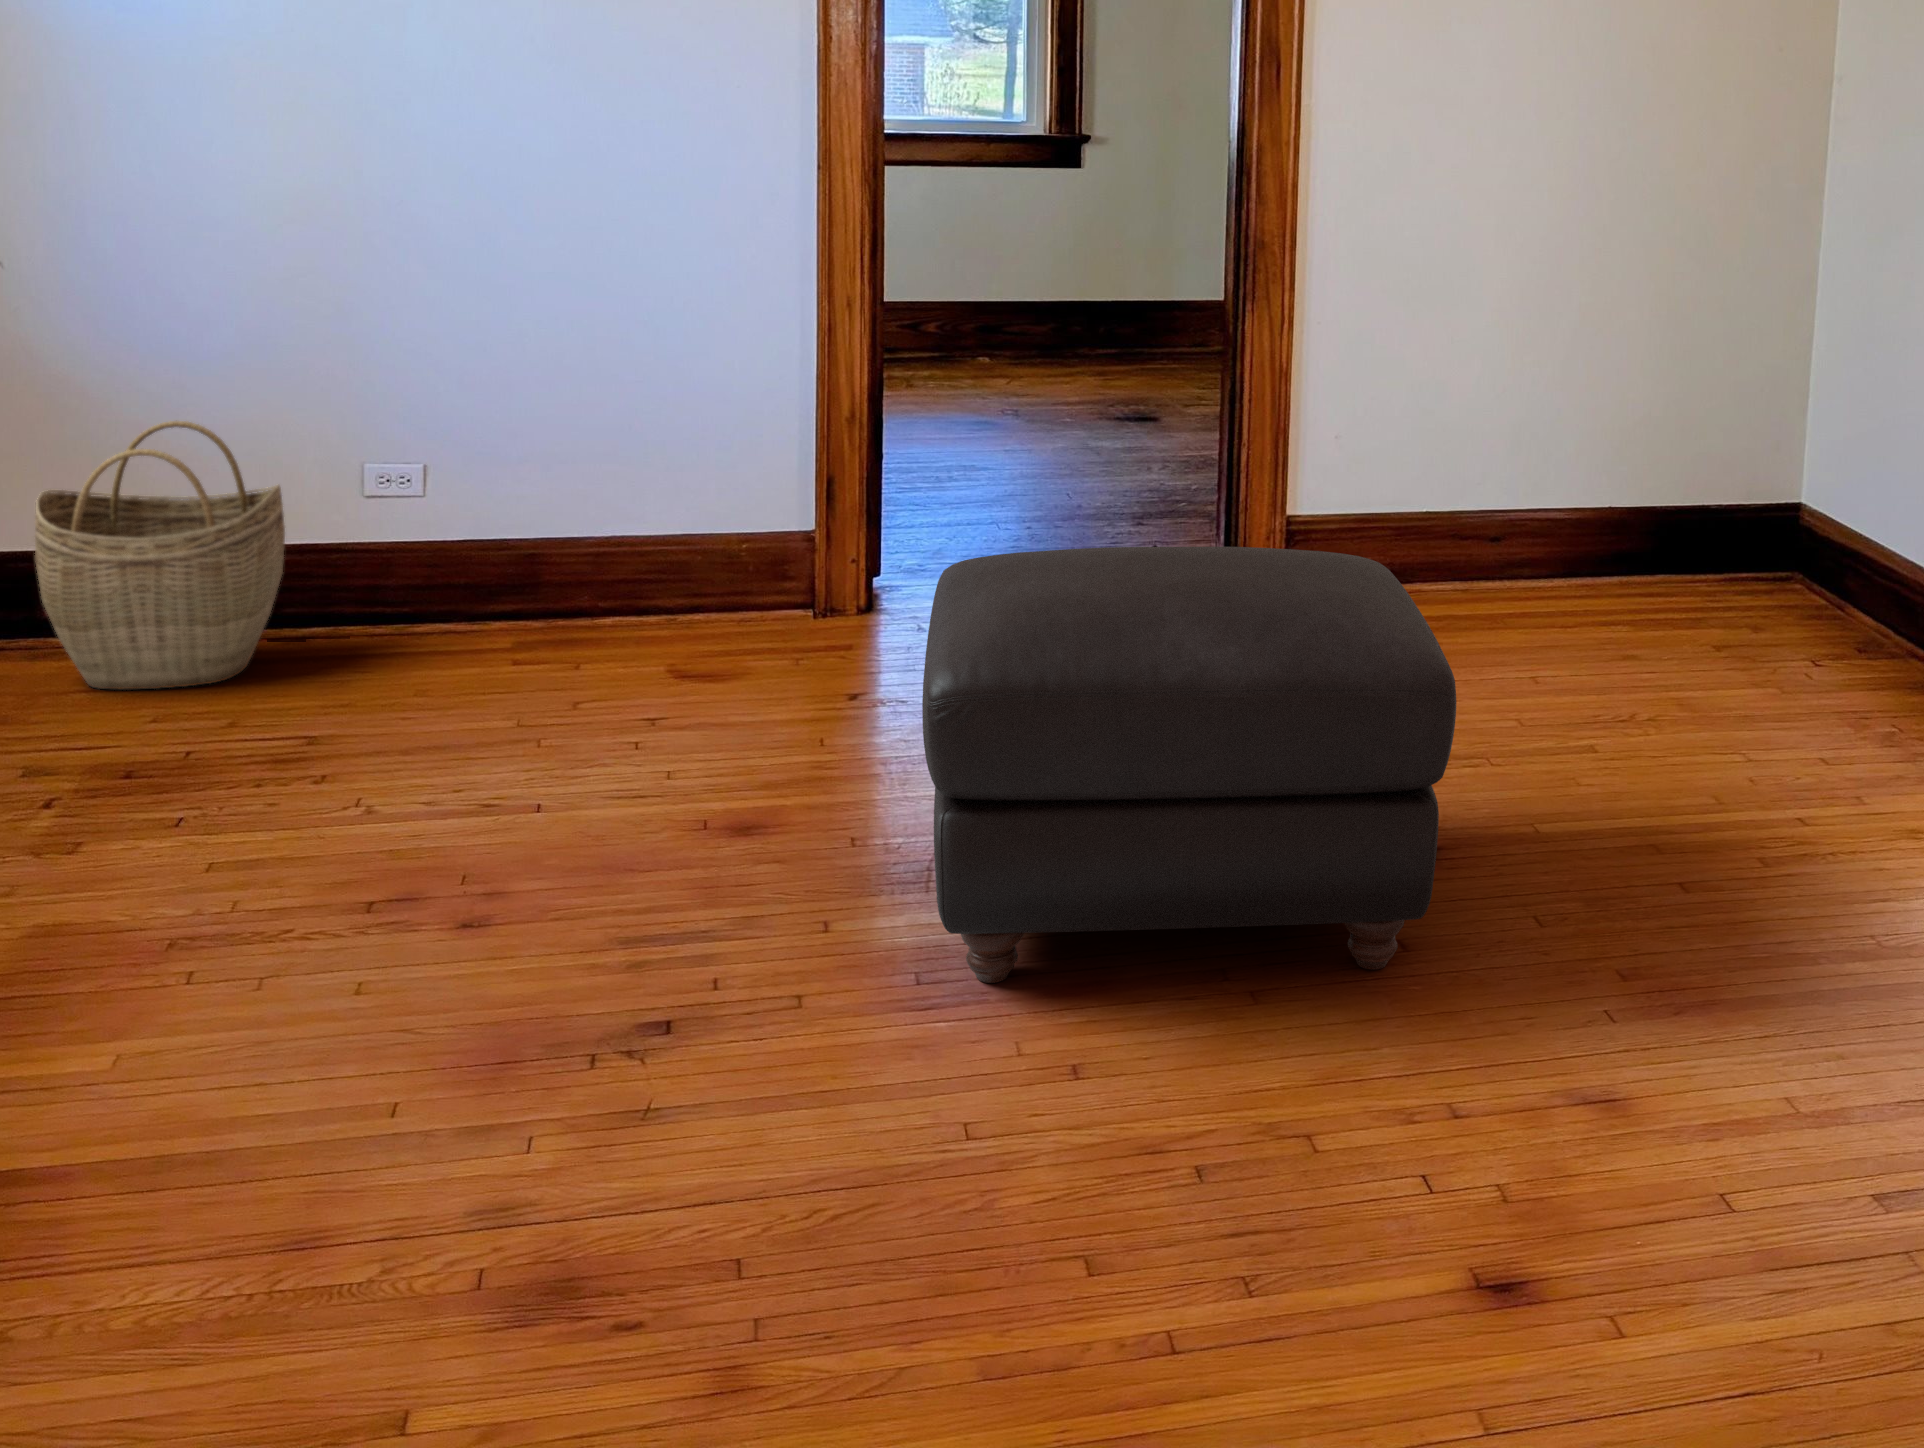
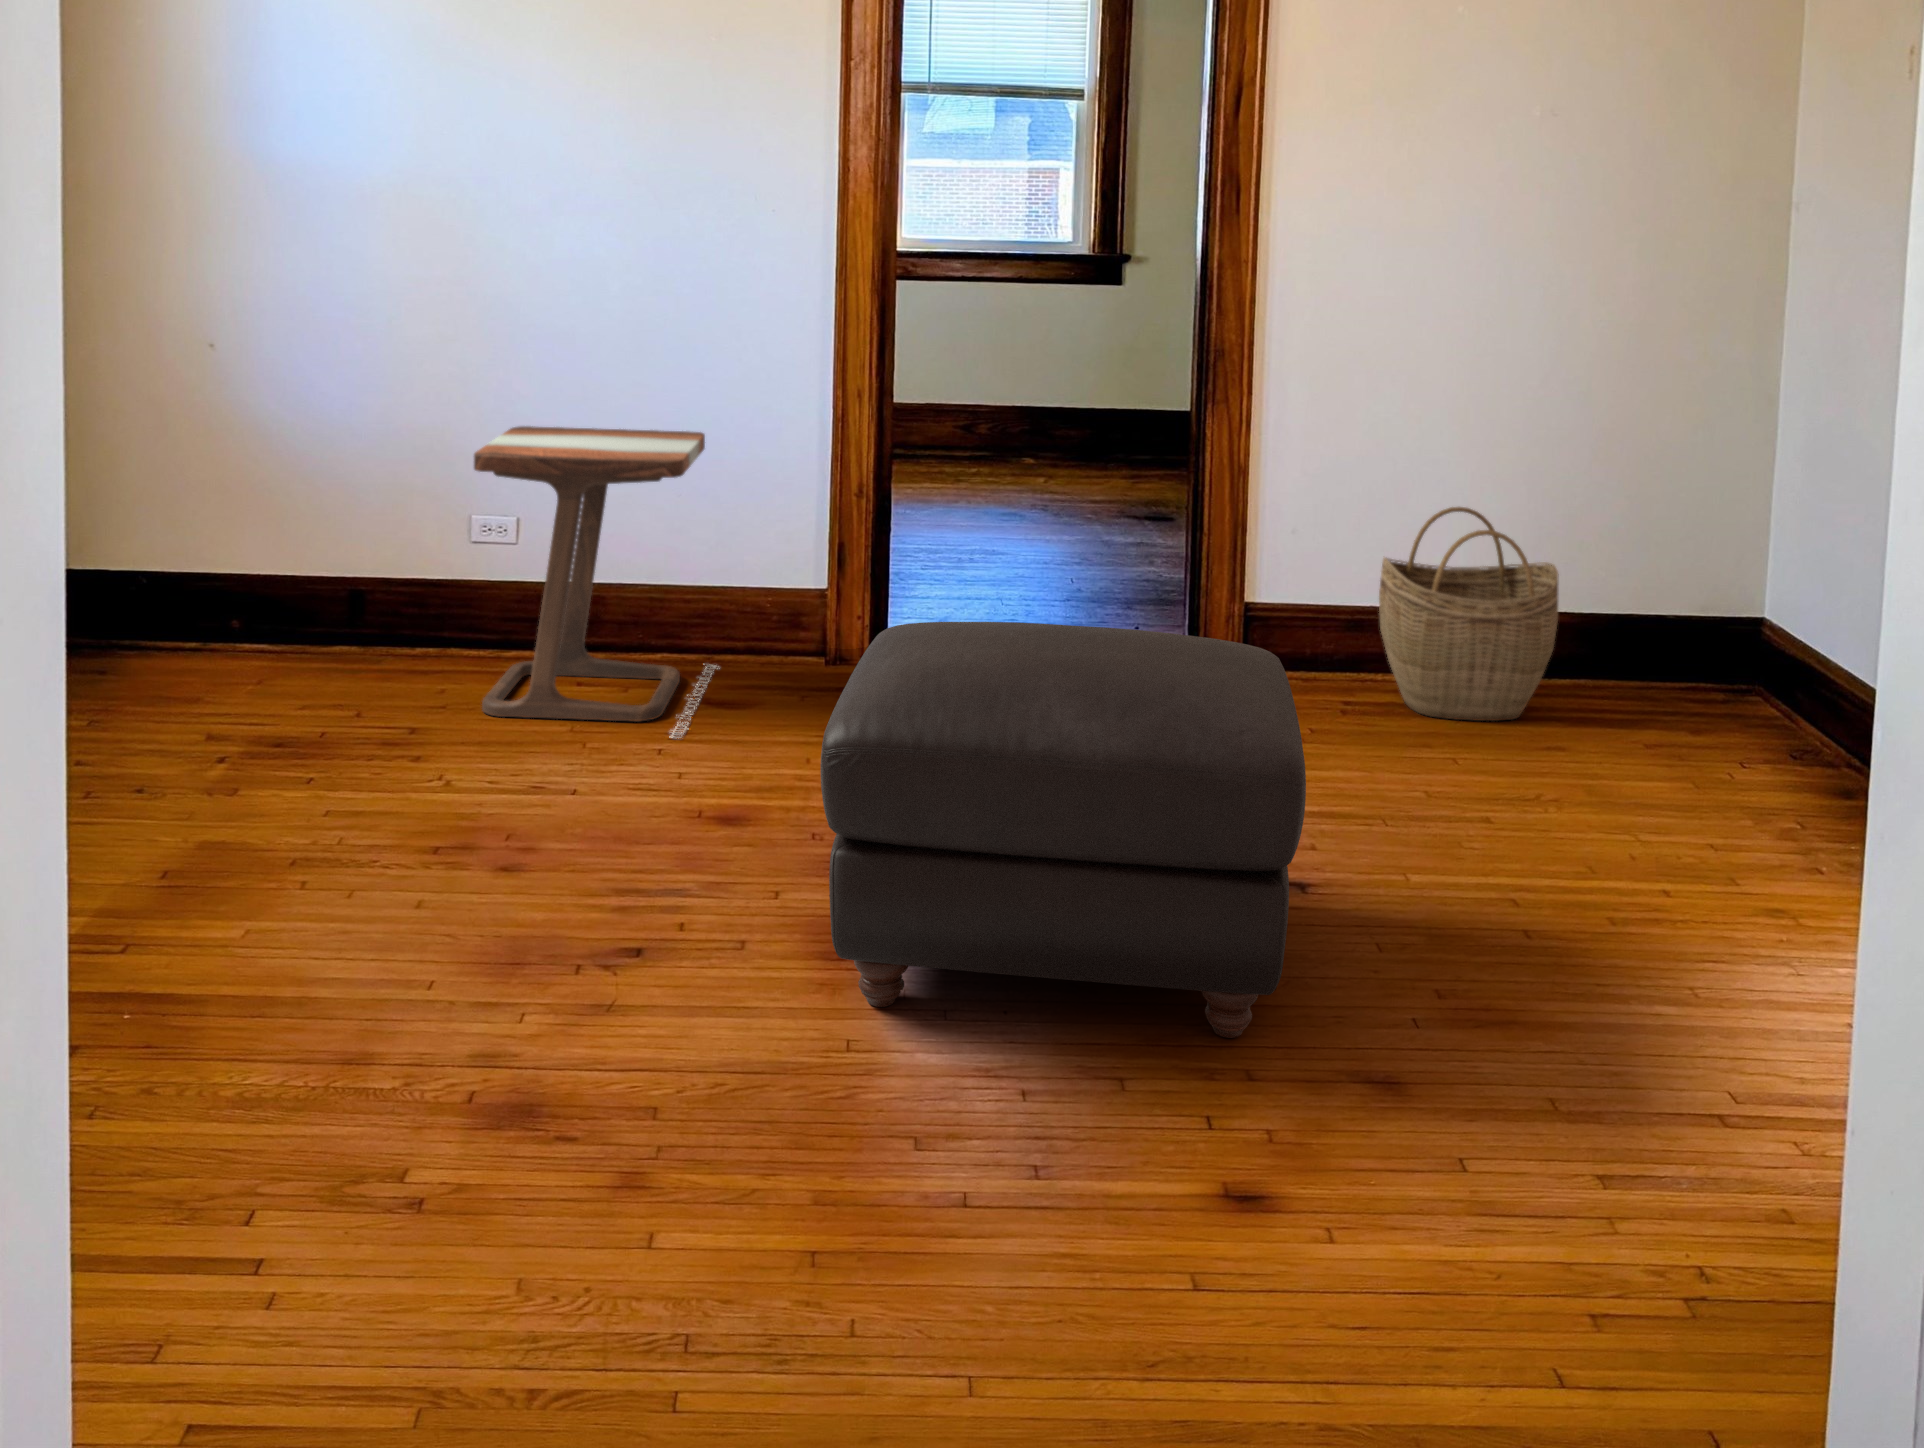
side table: none [384,353,689,714] -> present [474,426,712,732]
woven basket: present [35,421,285,689] -> present [1379,507,1559,721]

